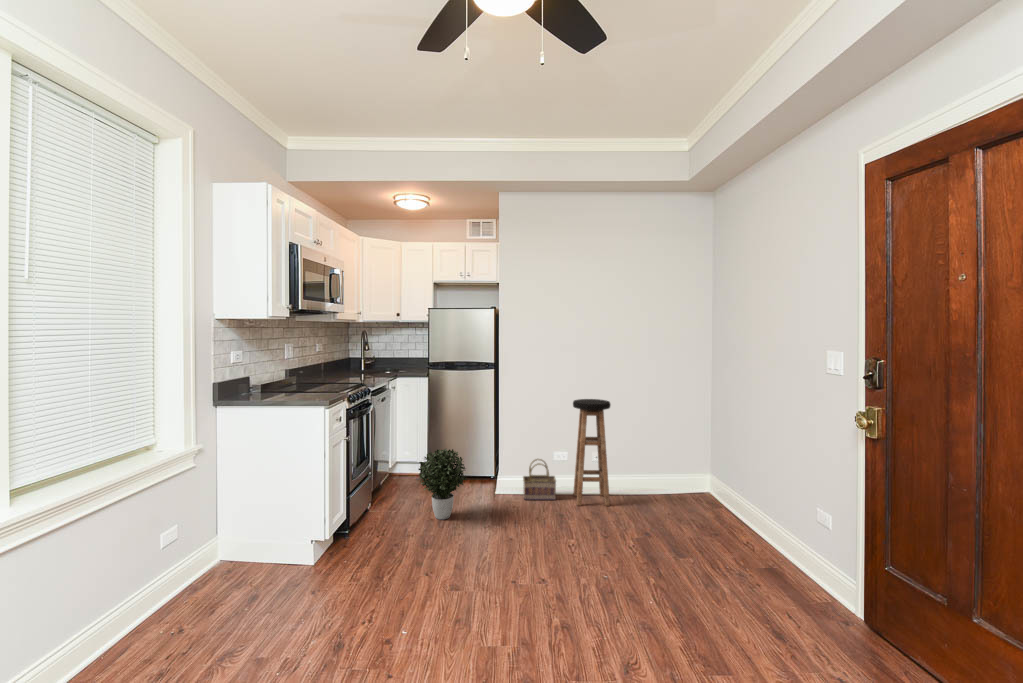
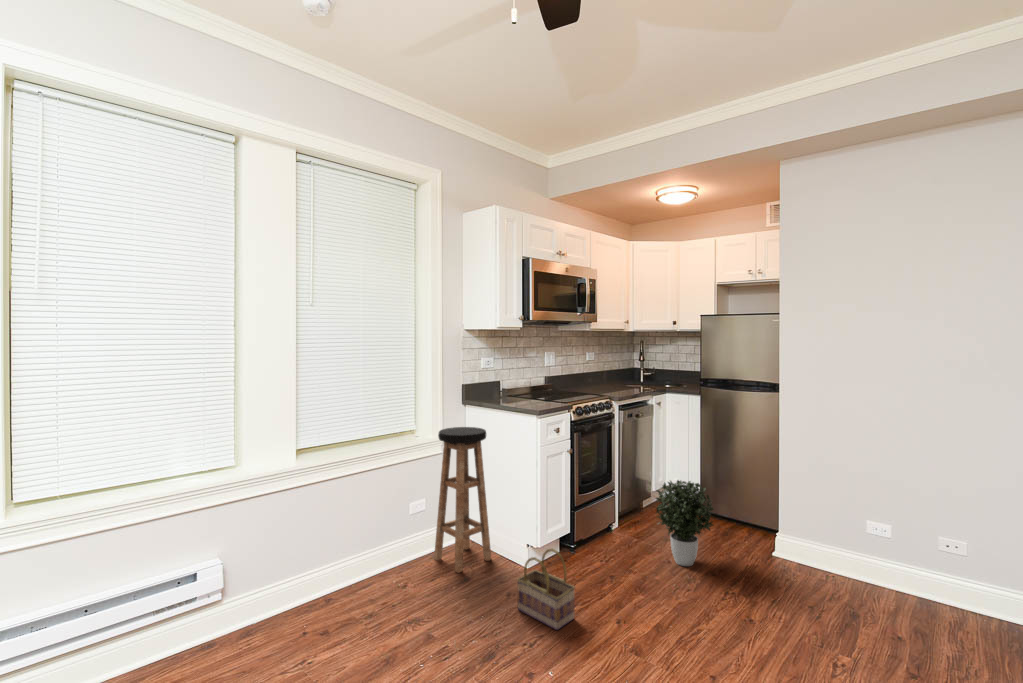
bar stool: present [573,399,610,506] -> present [434,427,491,573]
basket: present [523,459,556,500] -> present [517,549,575,630]

